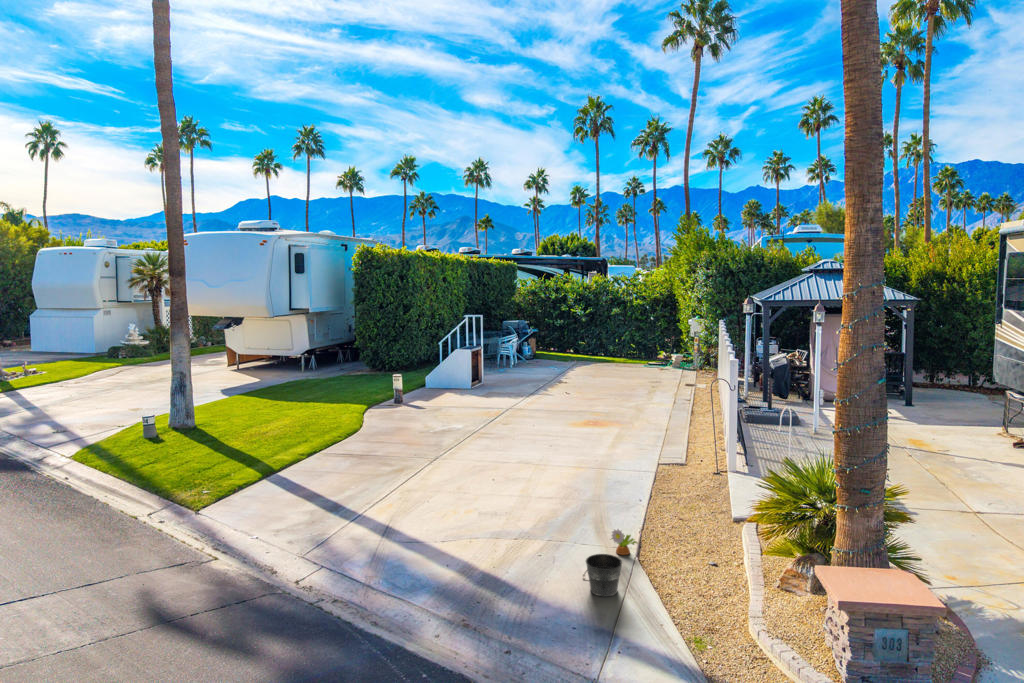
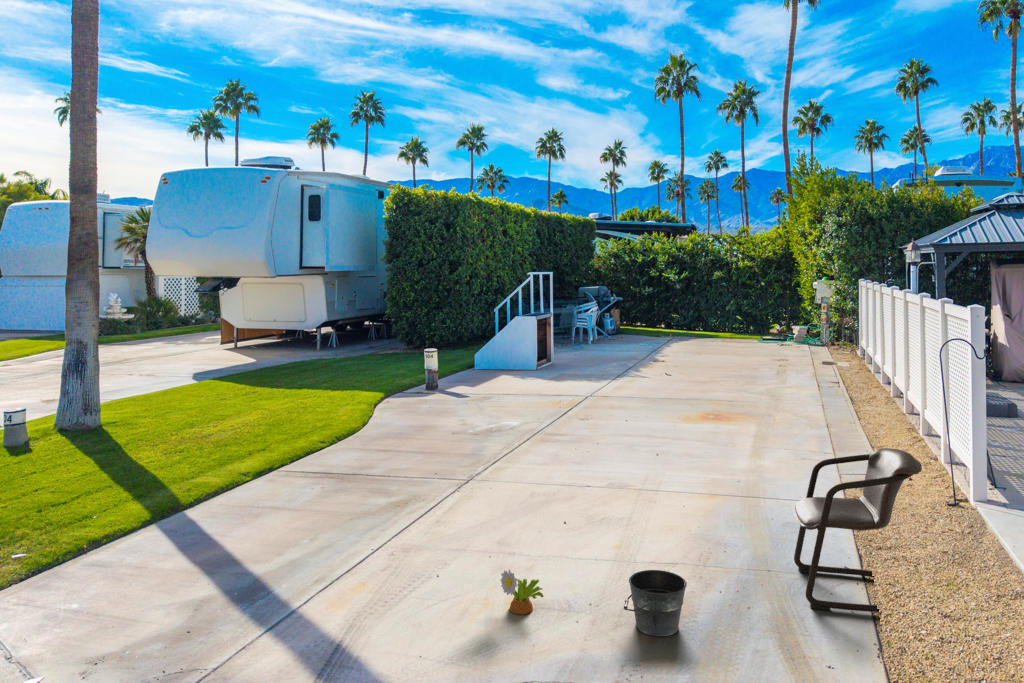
chair: none [686,468,763,574] -> present [794,448,922,613]
decorative plant: present [611,529,637,555] -> present [500,570,544,614]

